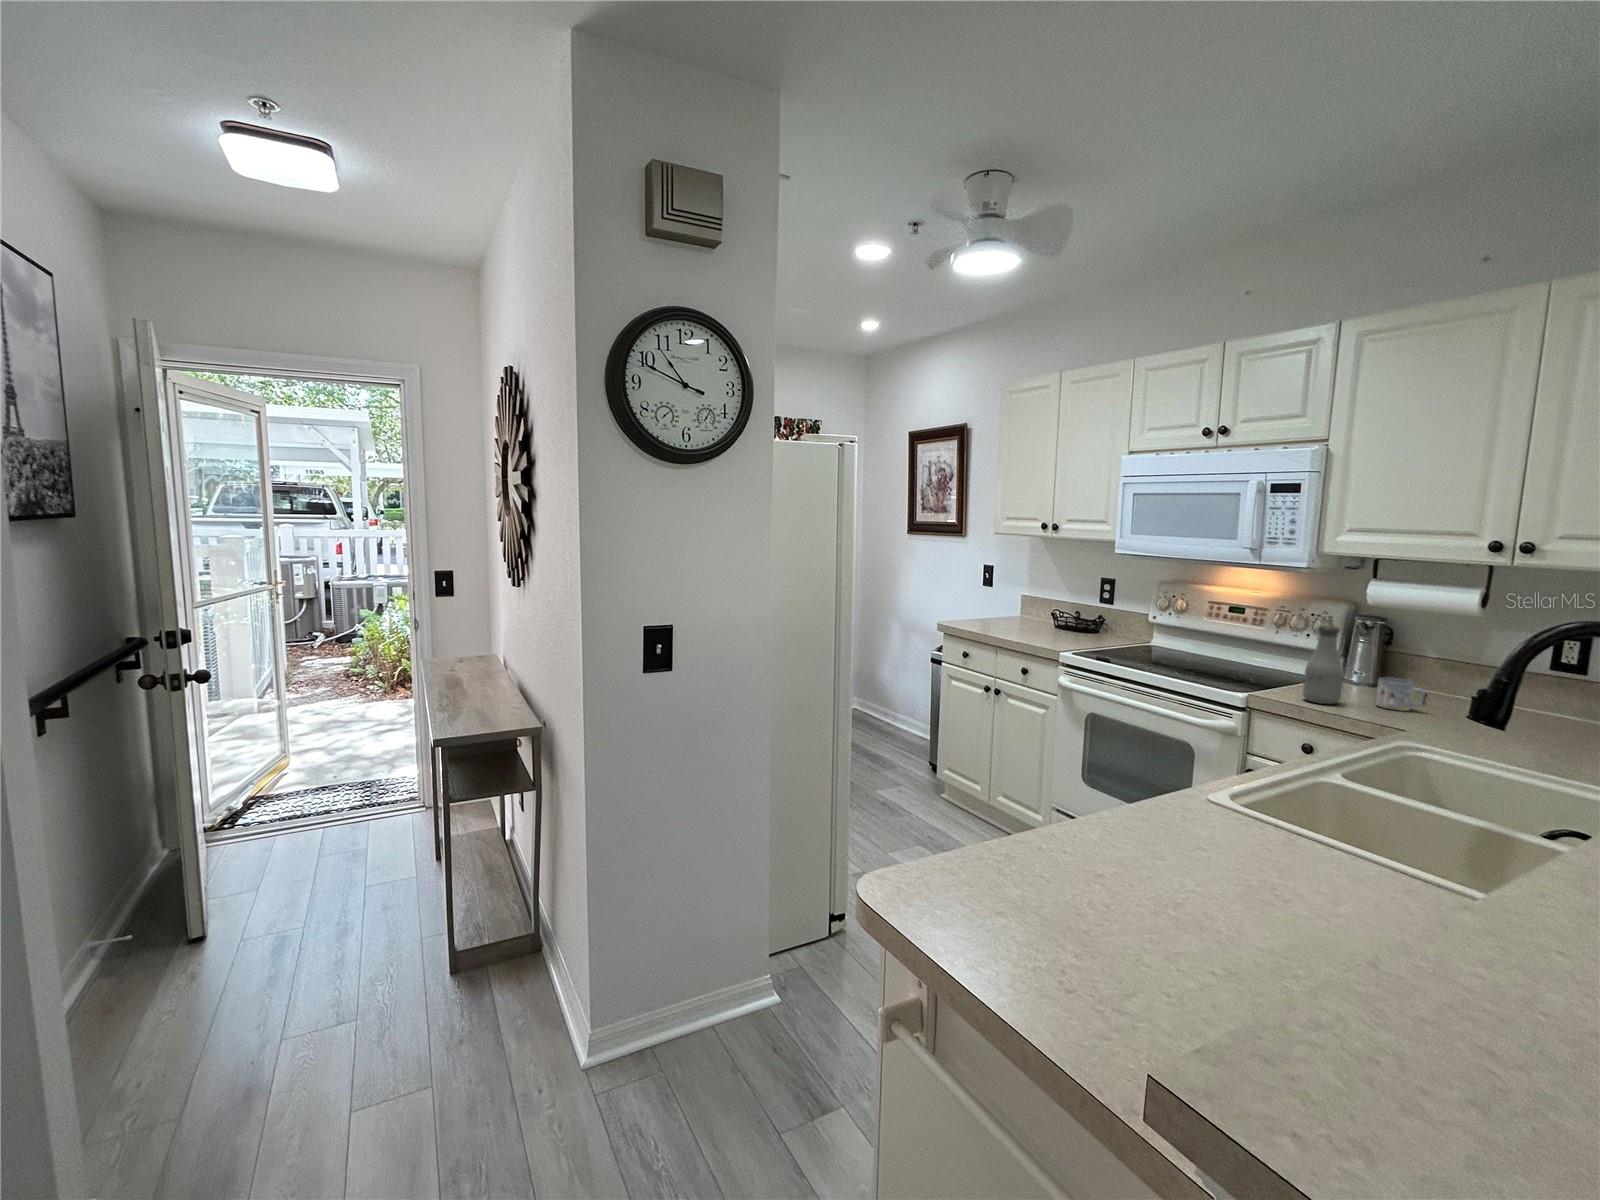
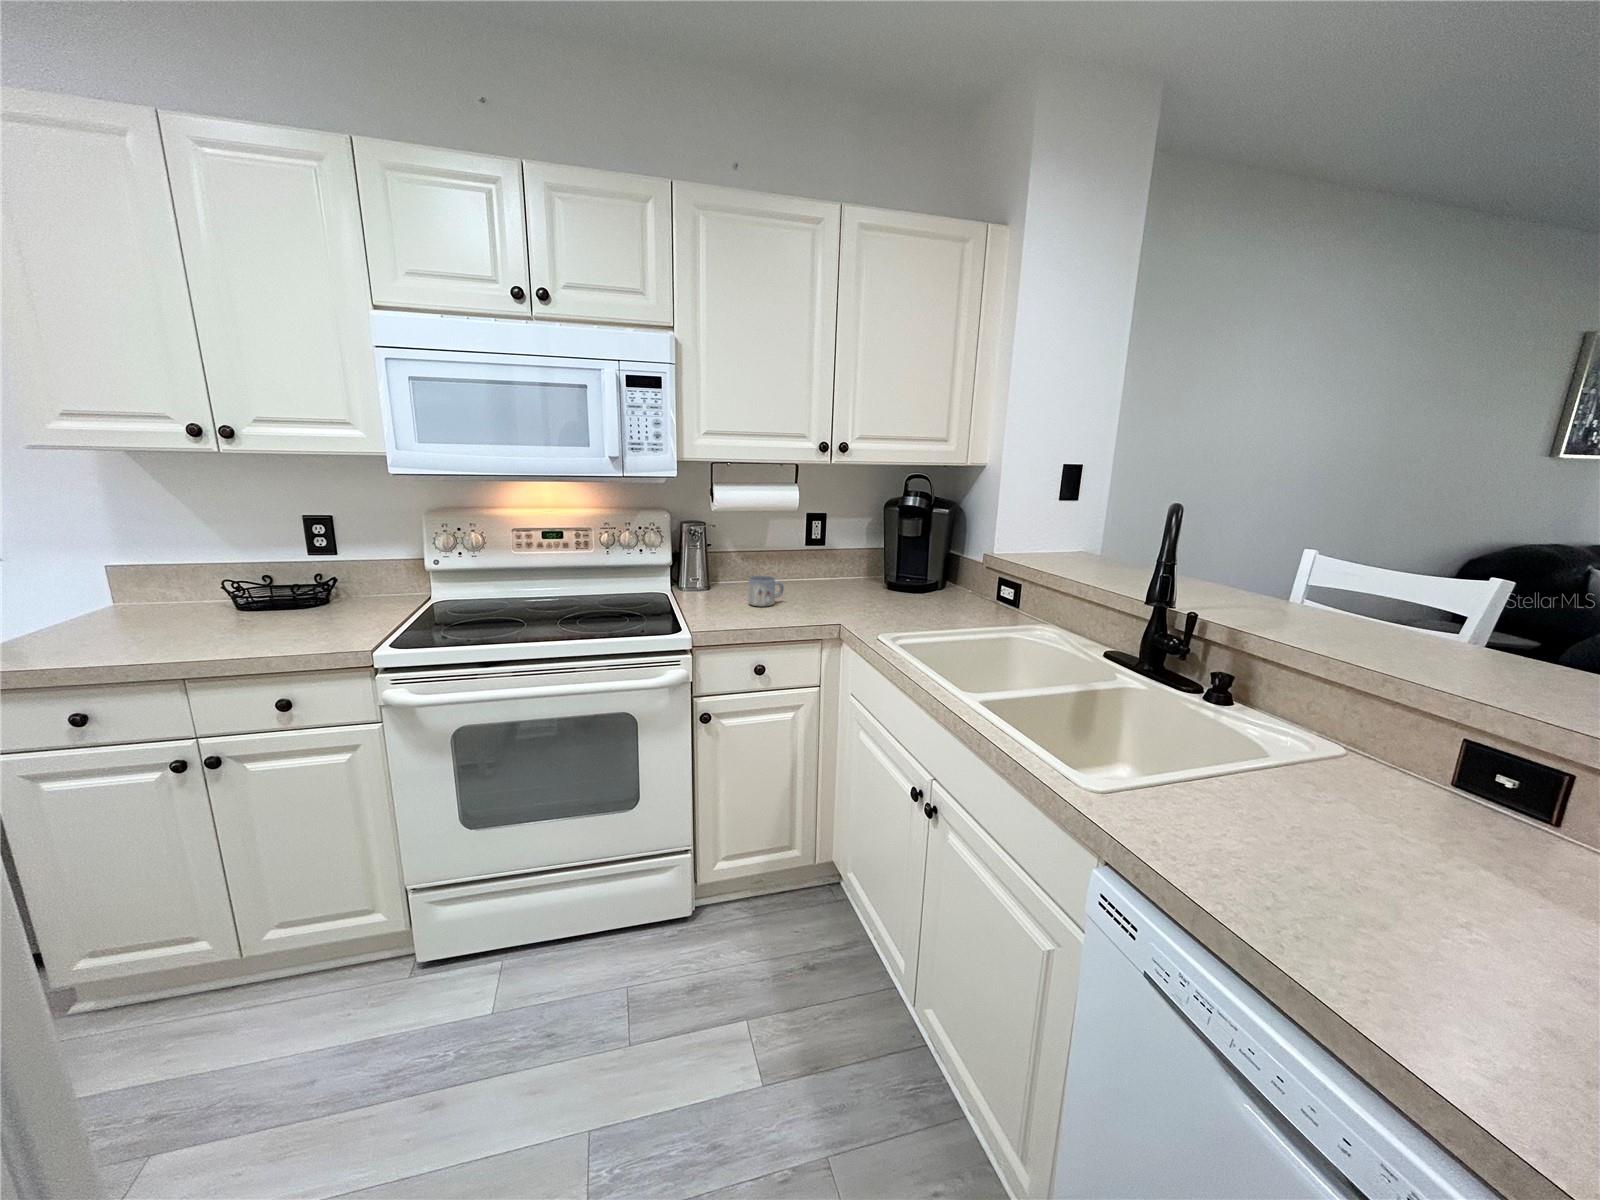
bottle: present [1303,626,1344,704] -> none [712,537,745,620]

